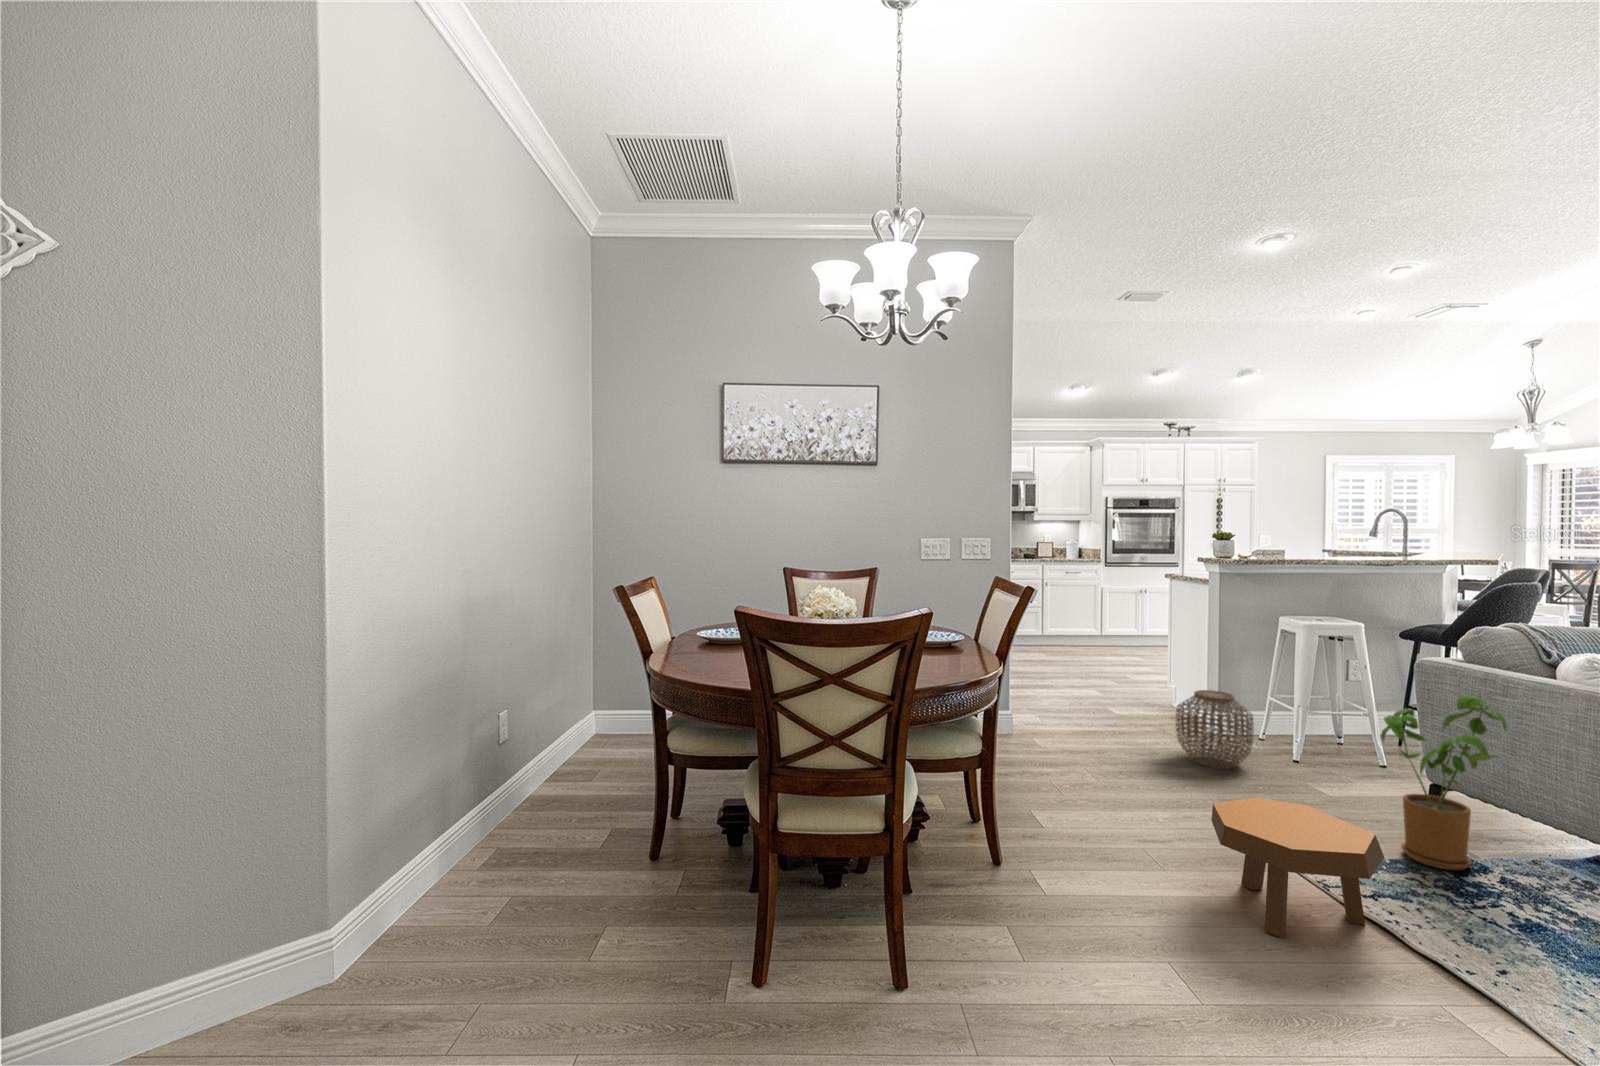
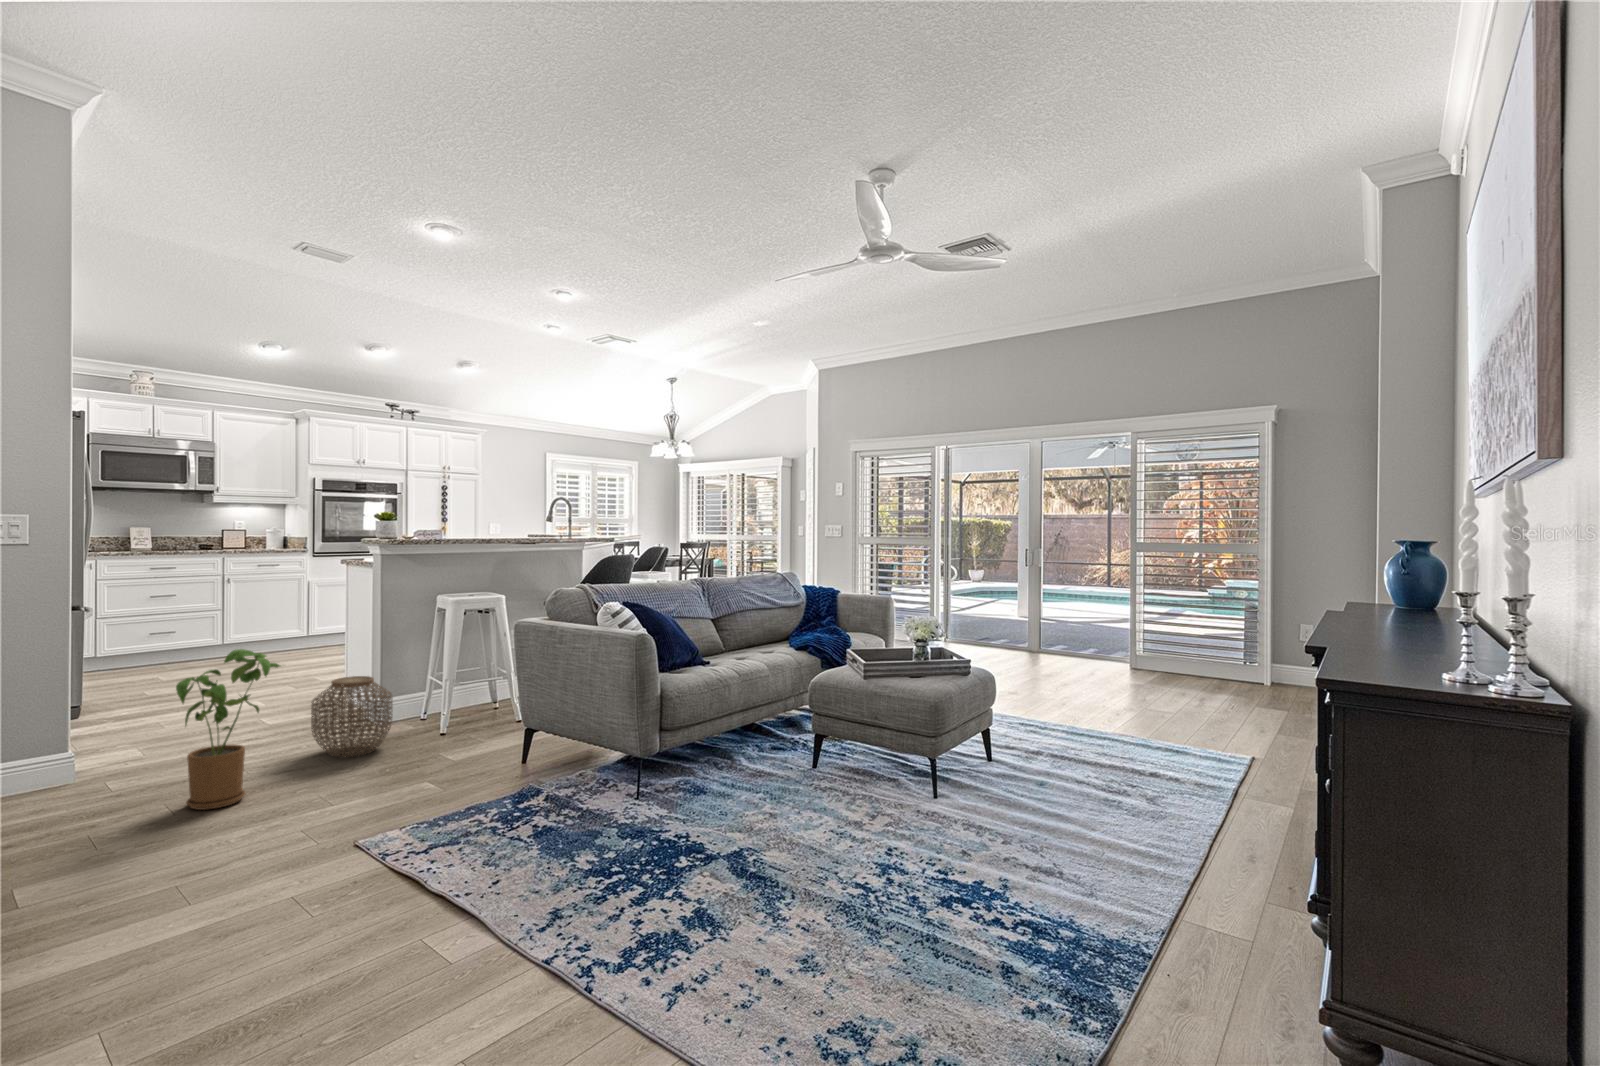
house plant: present [1381,694,1507,870] -> present [176,649,281,810]
footstool: present [1211,797,1385,938] -> none [251,769,420,909]

